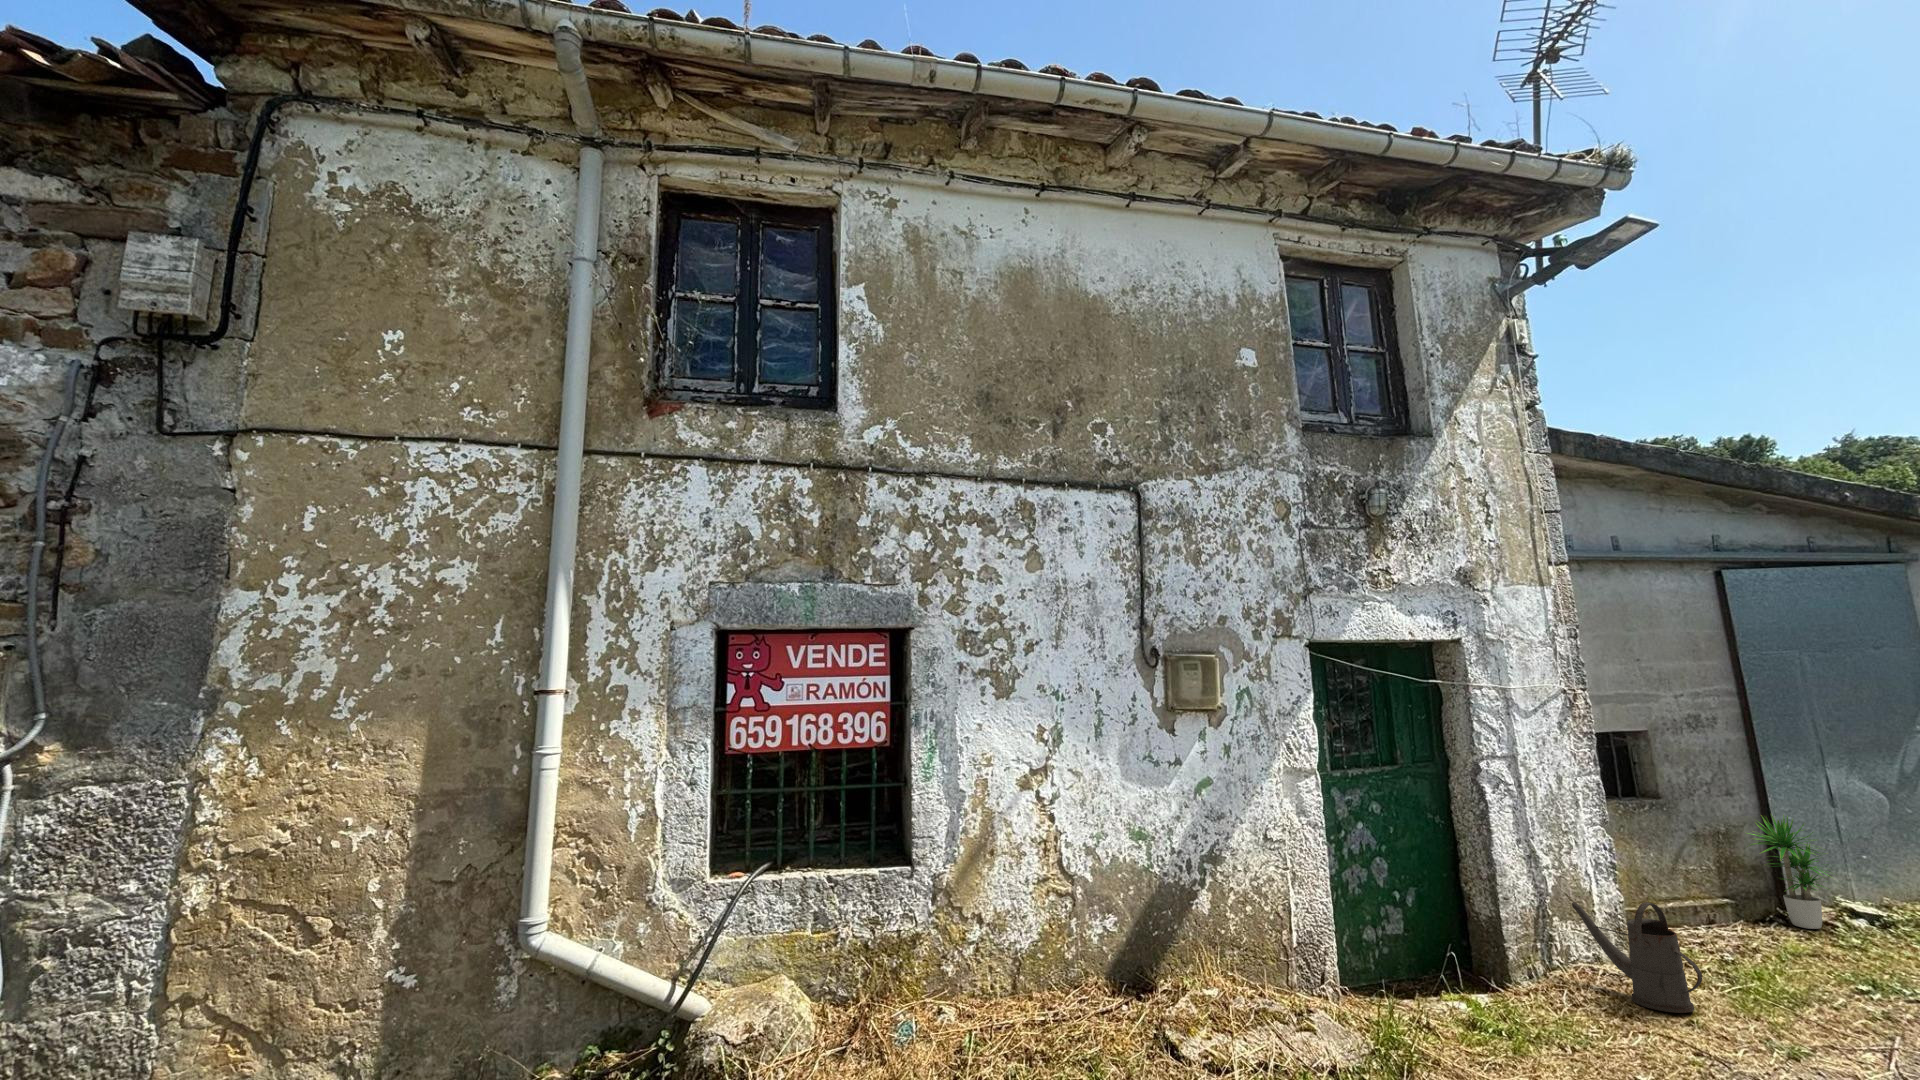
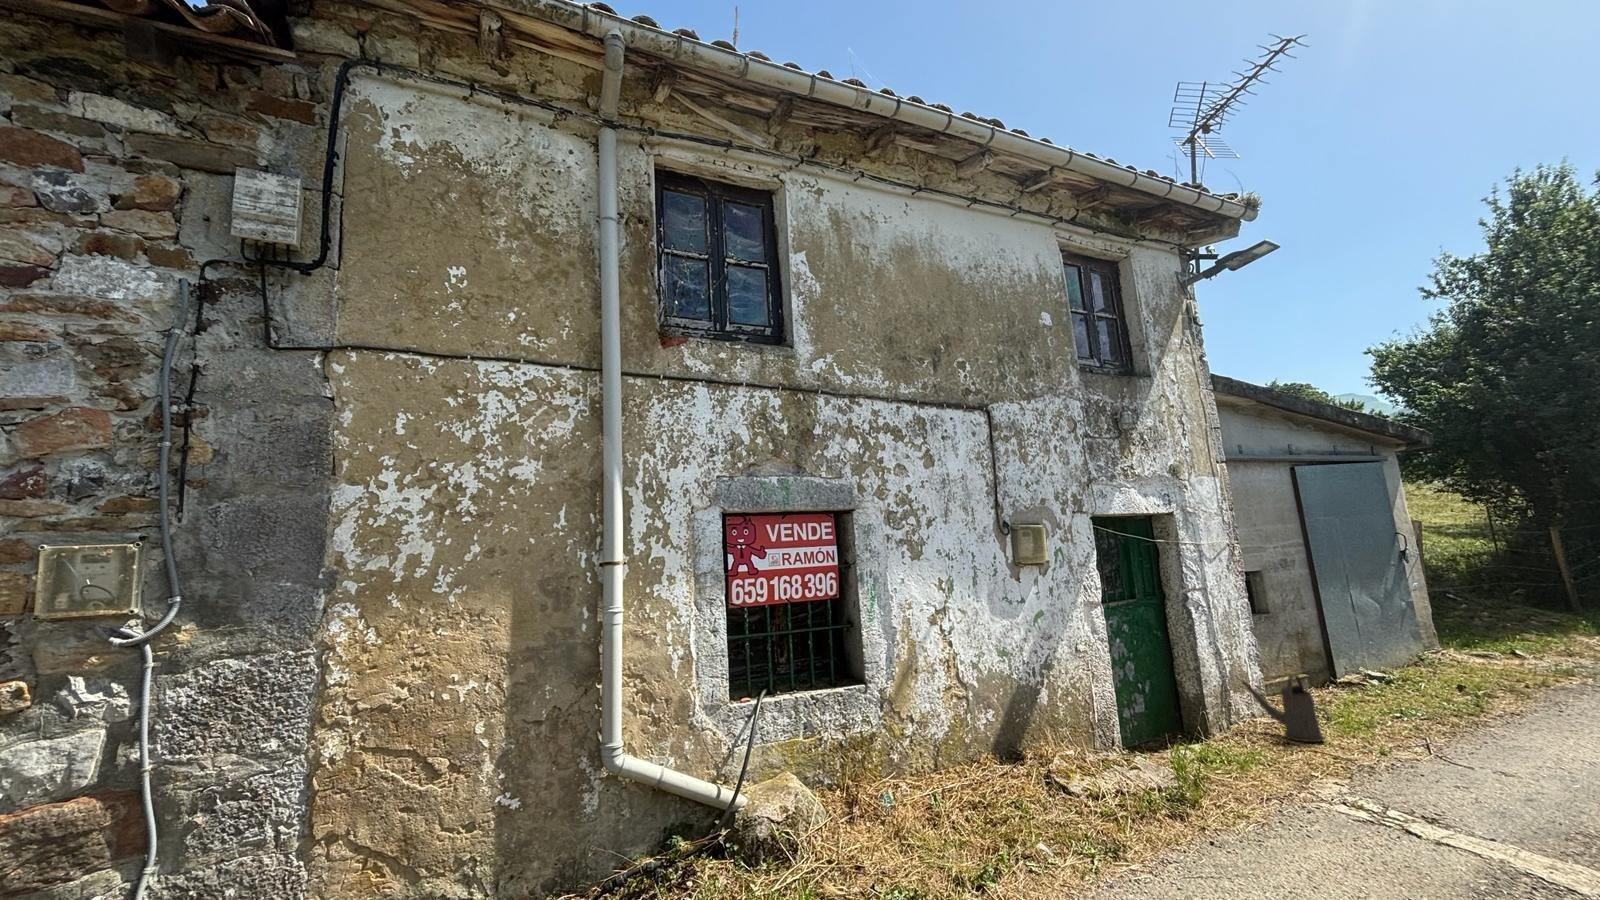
potted plant: present [1747,815,1829,929] -> none [1309,619,1365,689]

